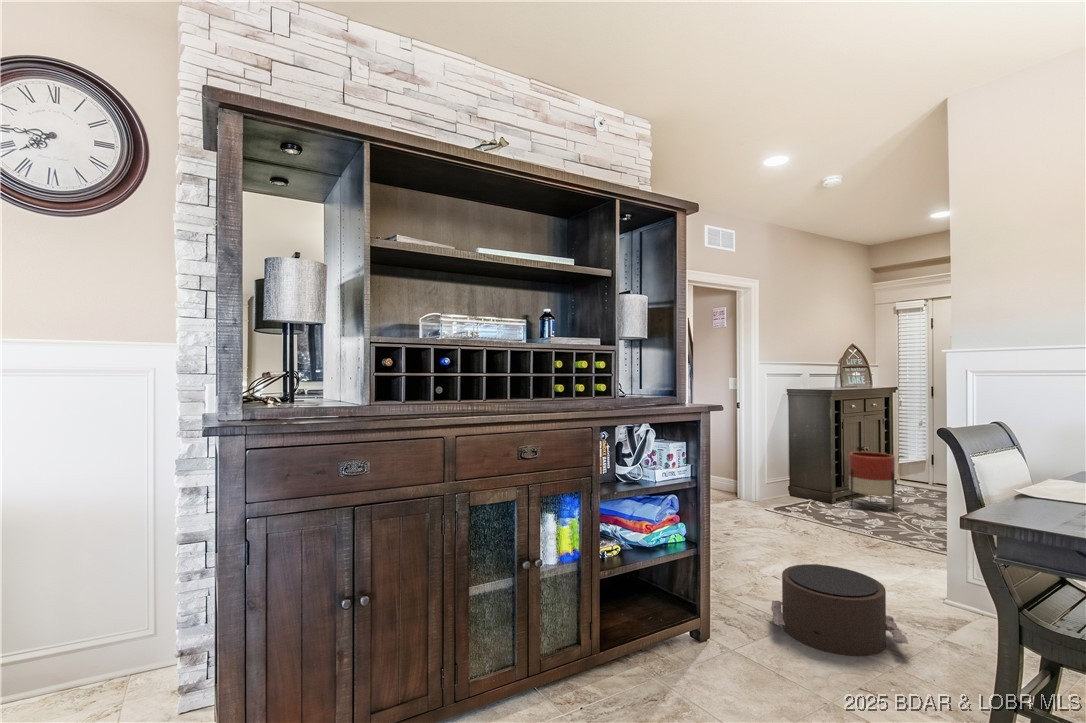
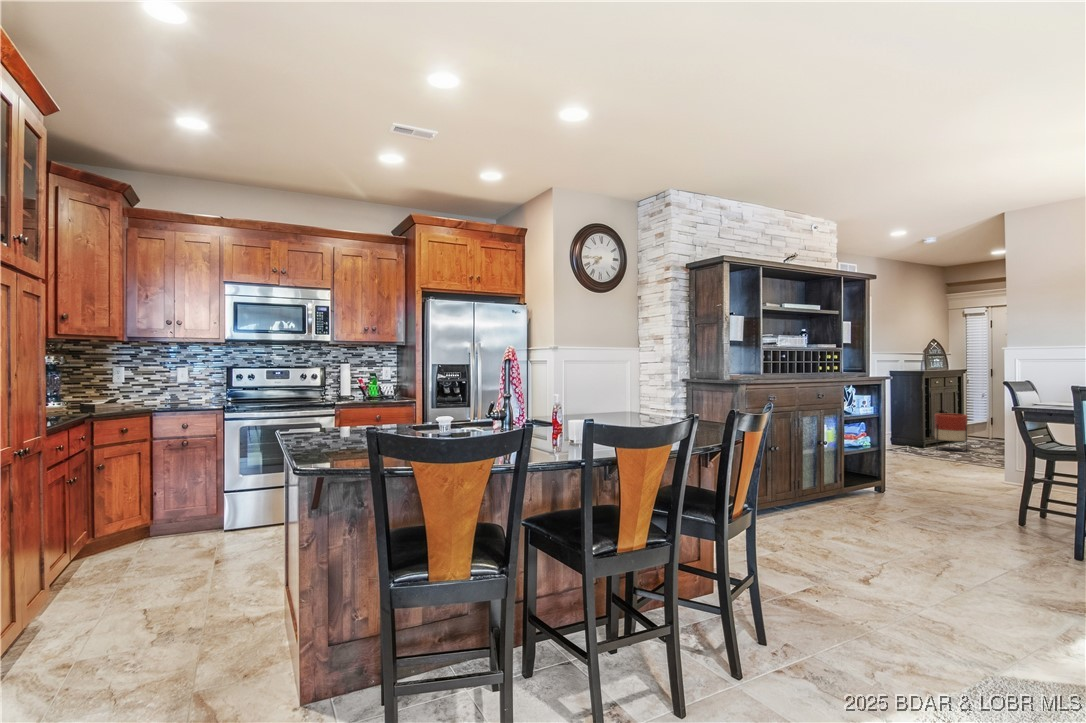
pouf: present [771,564,908,656] -> none [912,460,987,495]

